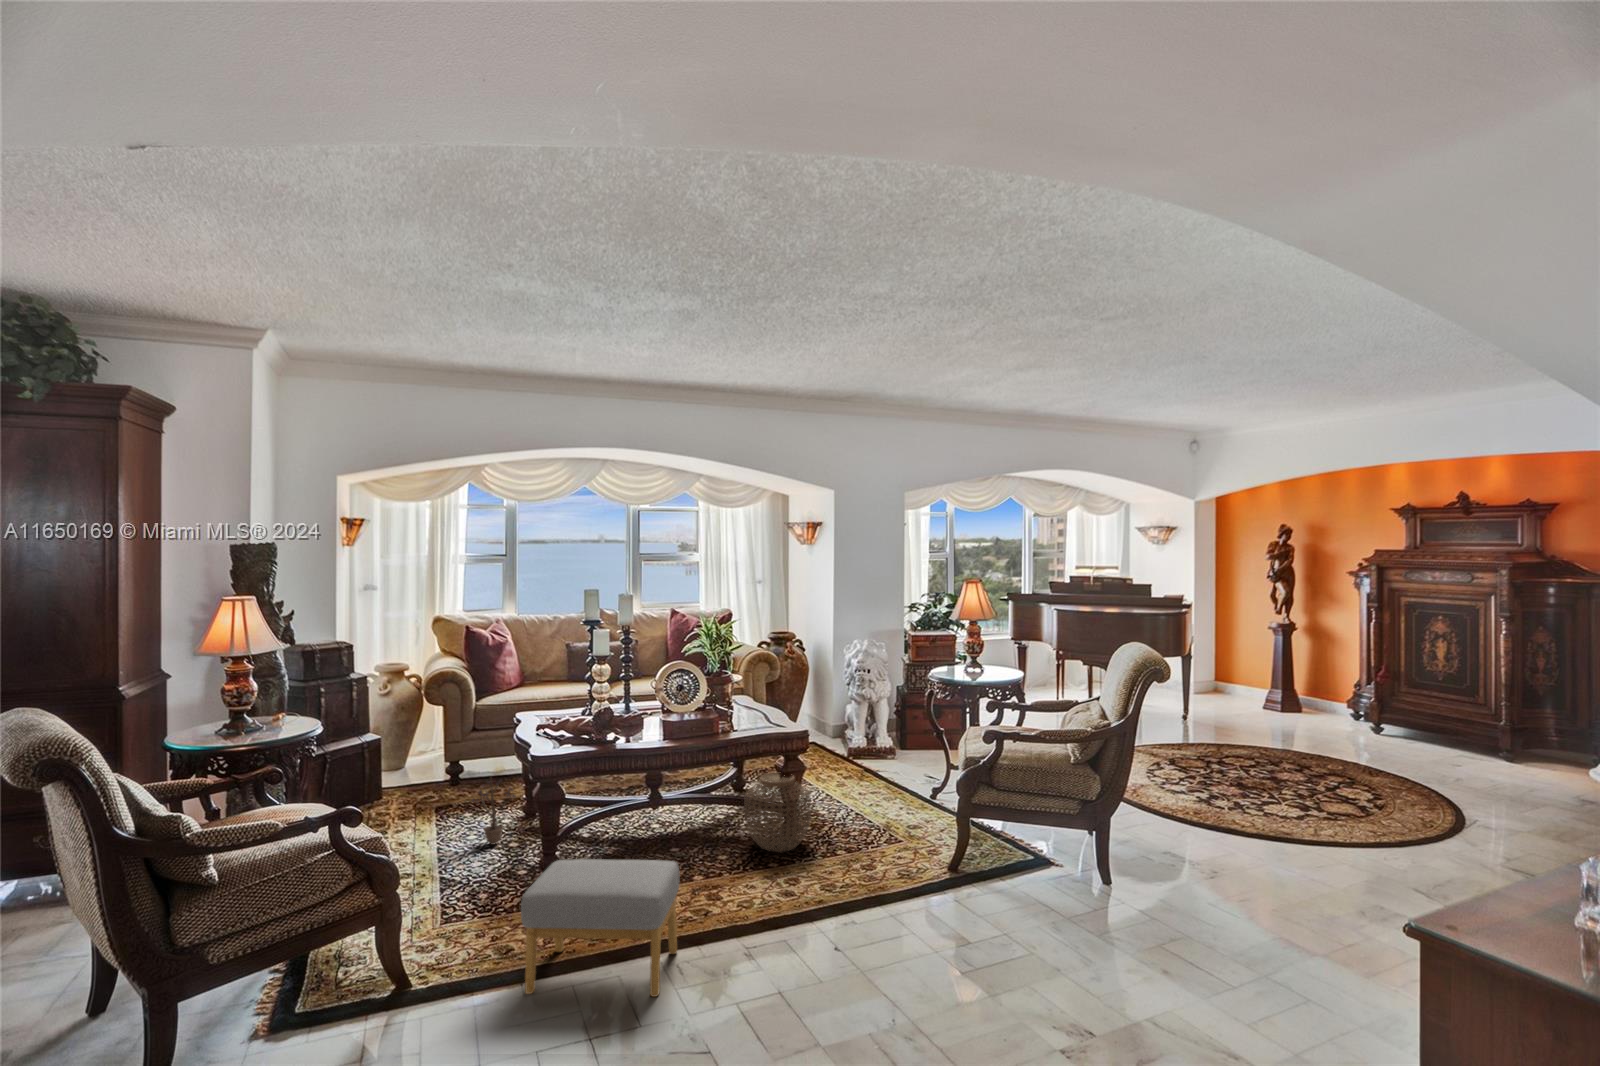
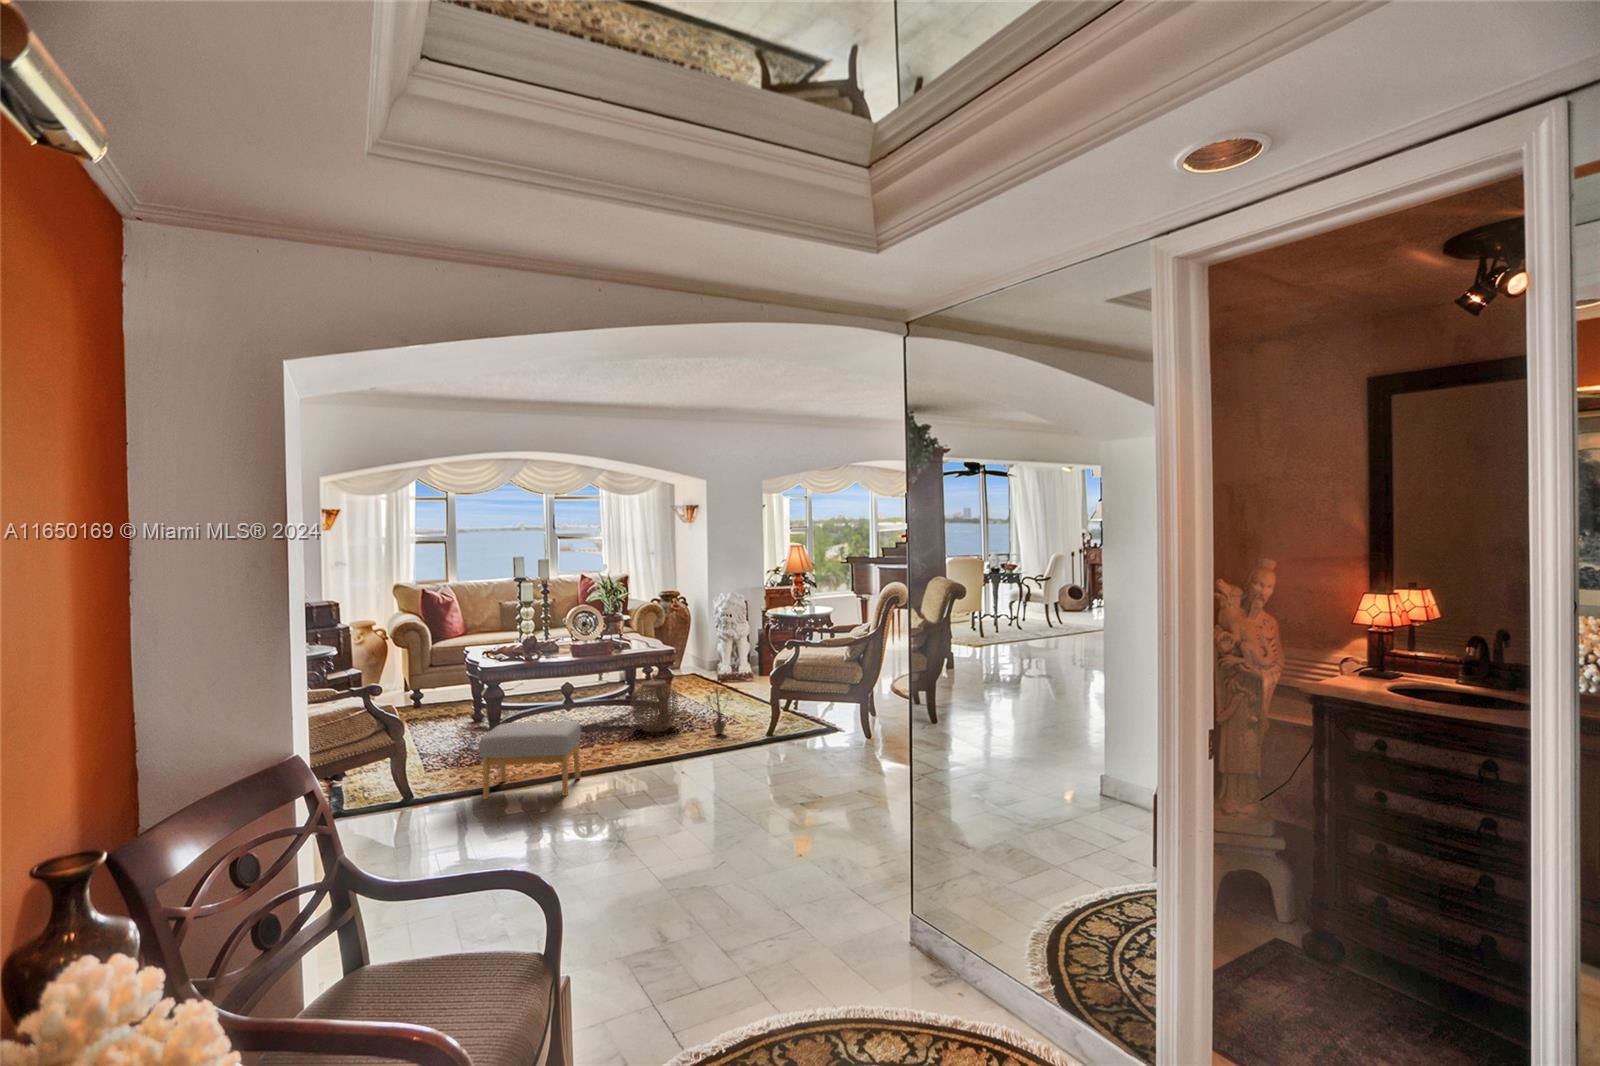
decorative plant: present [467,778,515,845] -> present [707,688,733,734]

